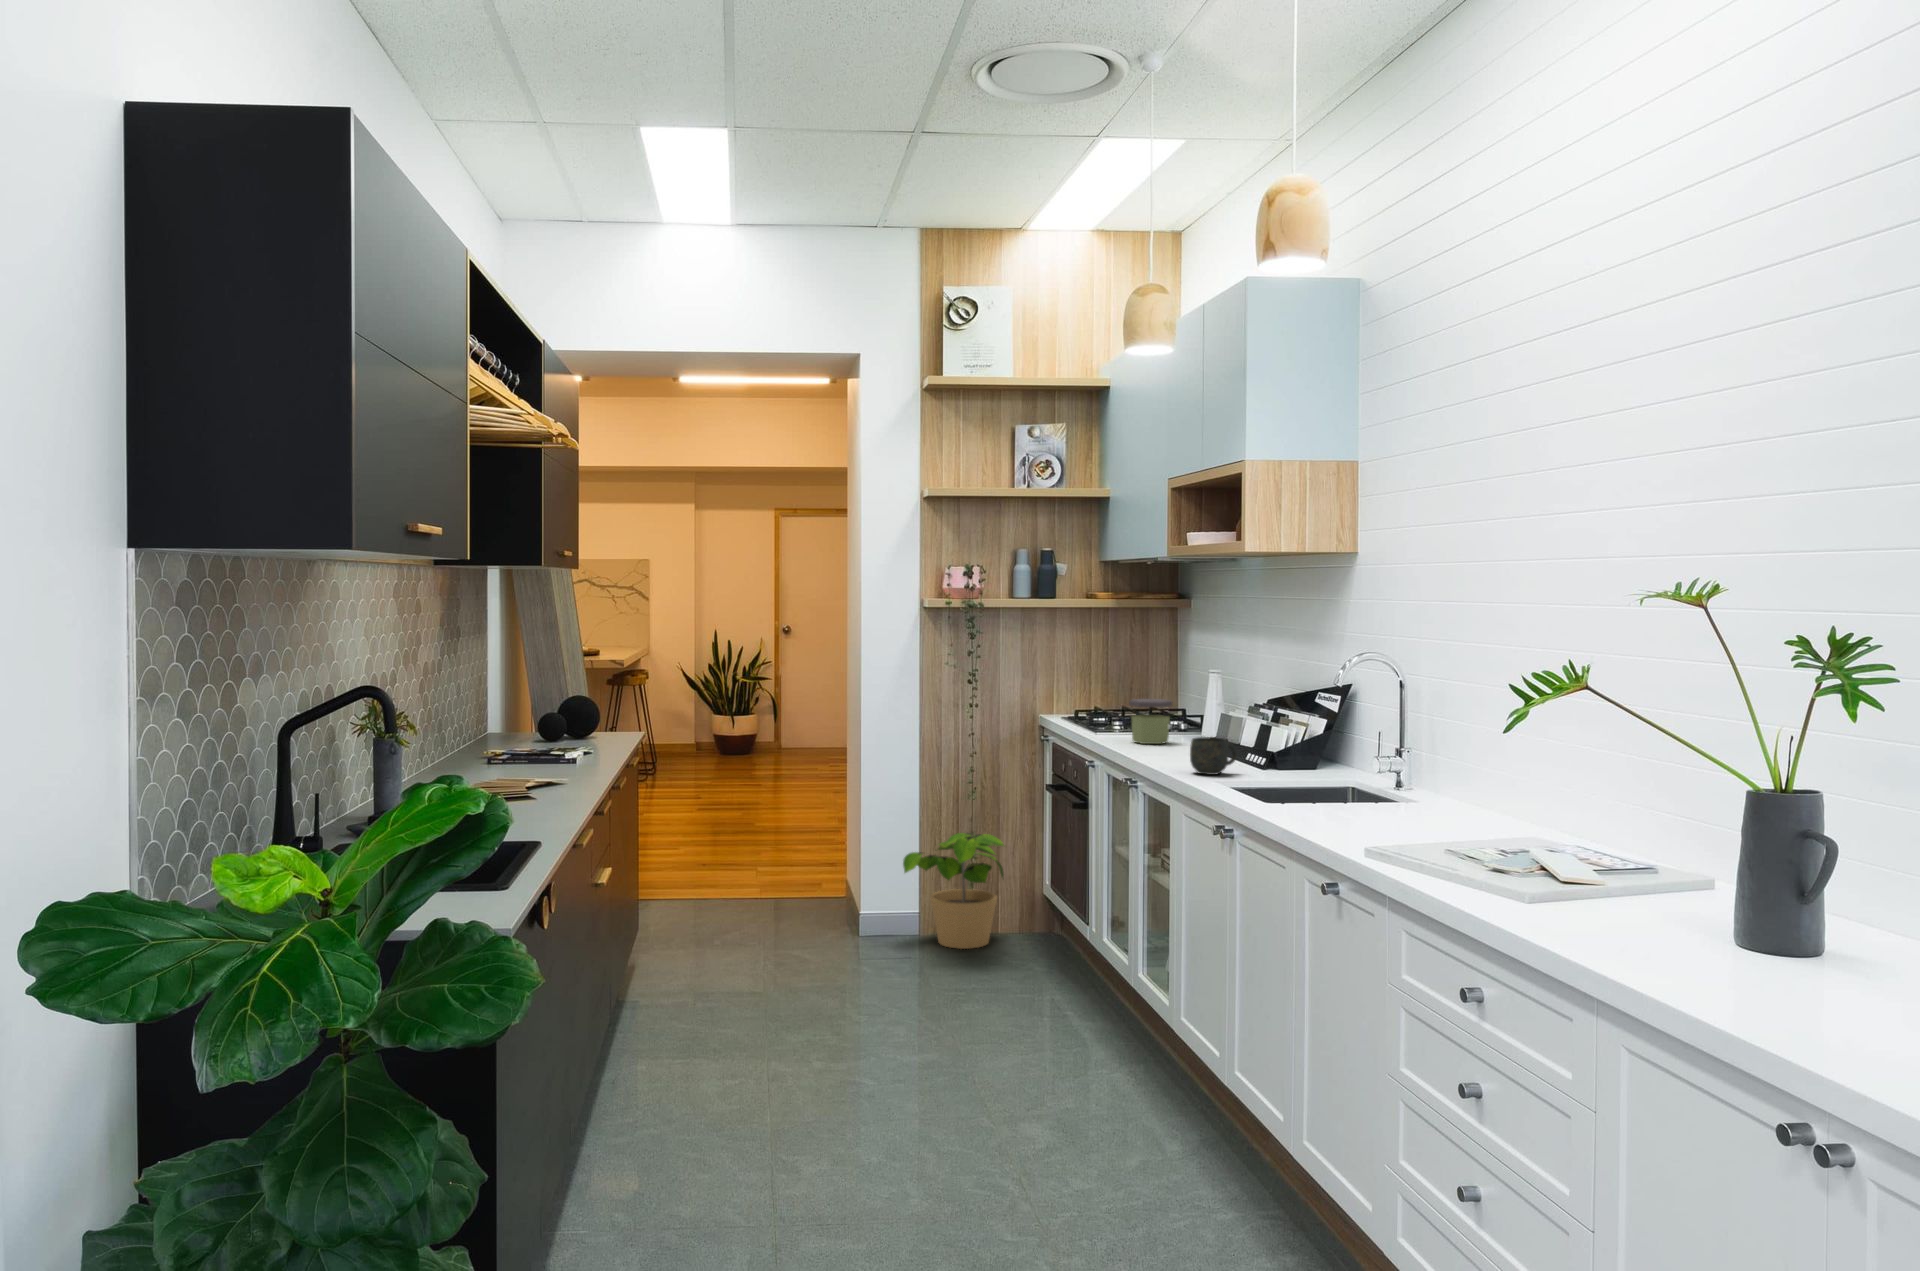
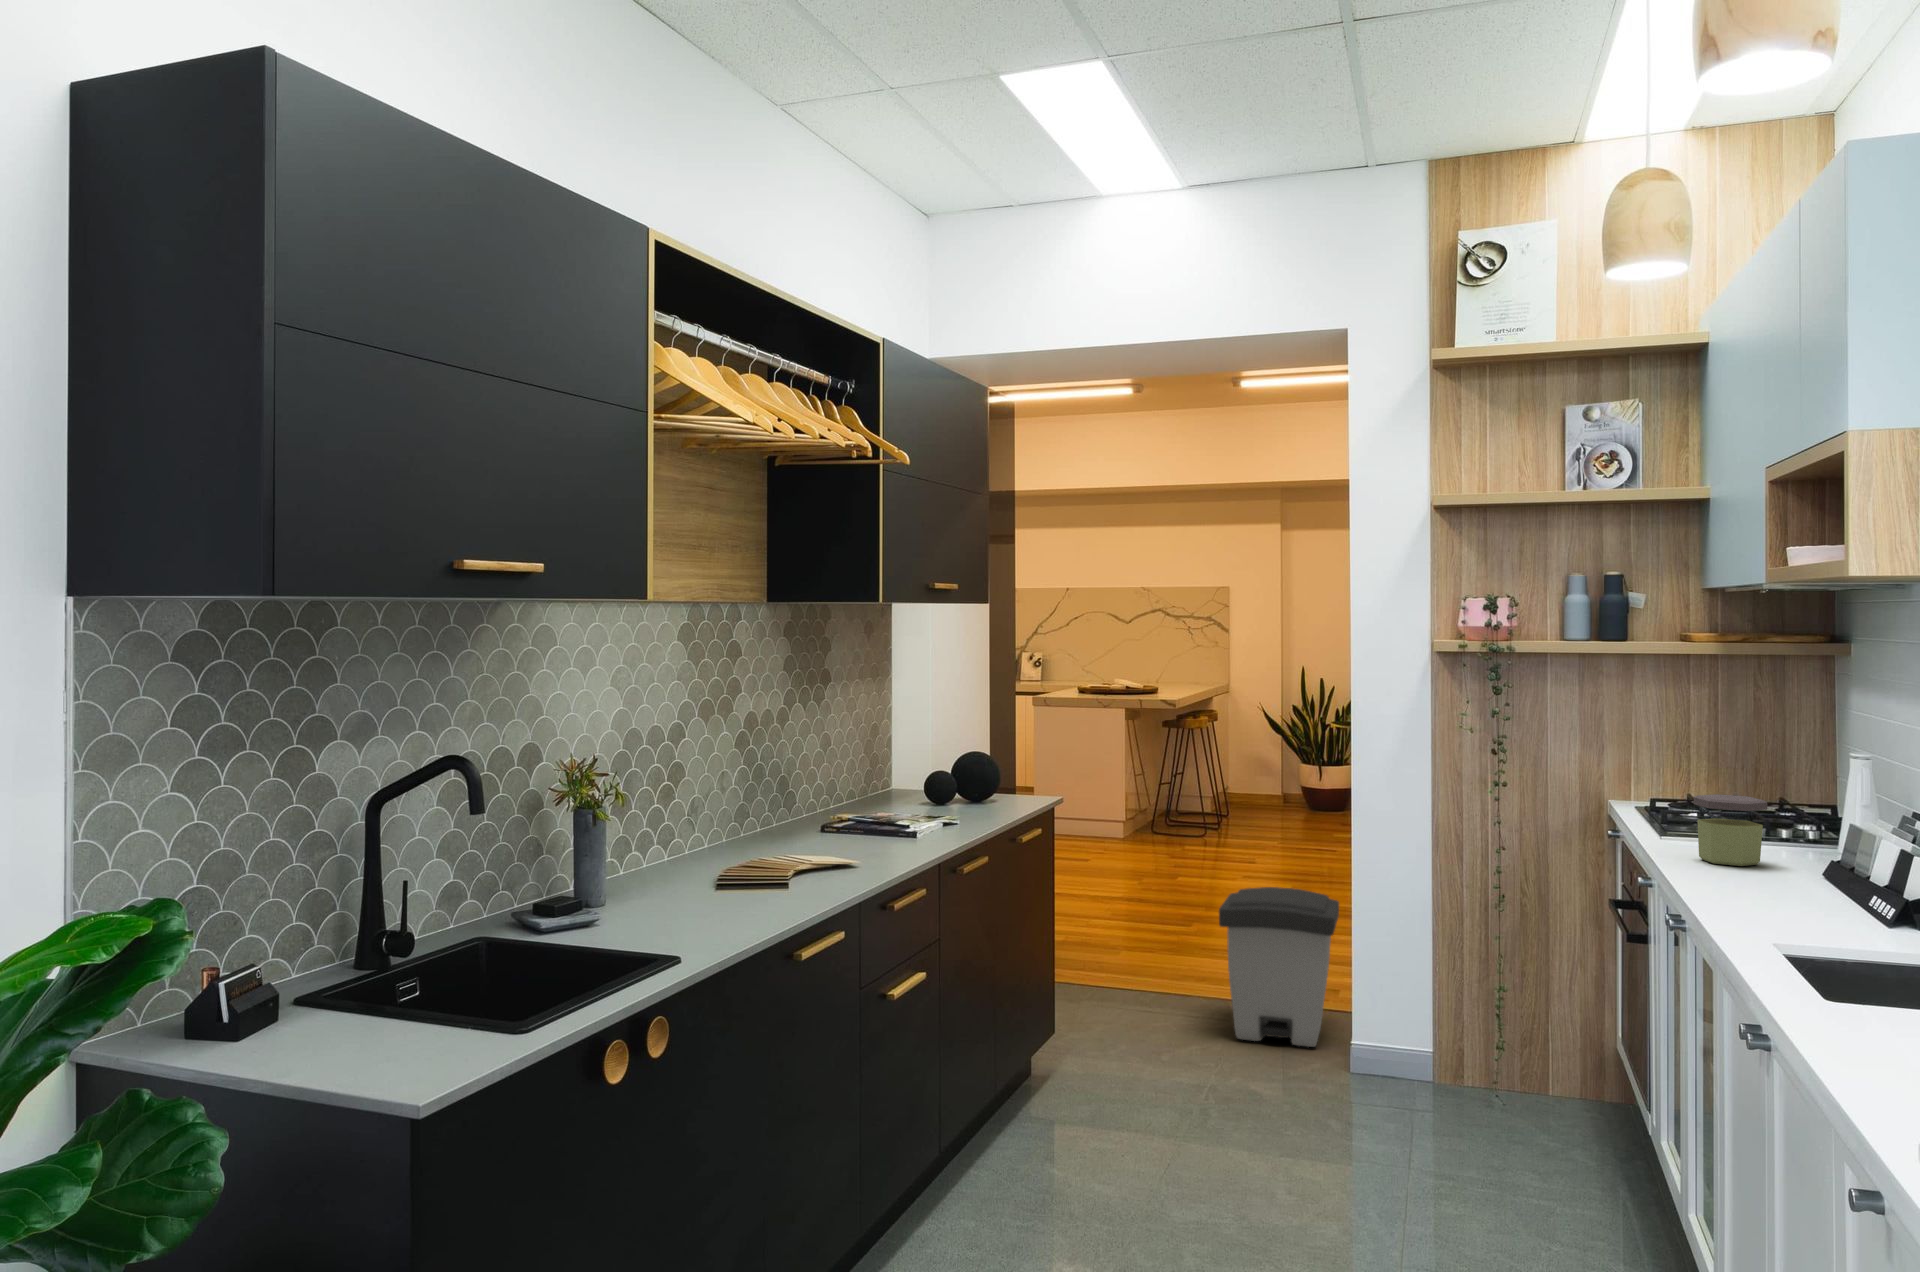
mug: present [1190,737,1237,775] -> none [1737,872,1827,936]
trash can: none [754,802,848,927] -> present [1219,887,1339,1047]
potted plant: present [903,833,1004,949] -> none [1391,956,1539,1113]

